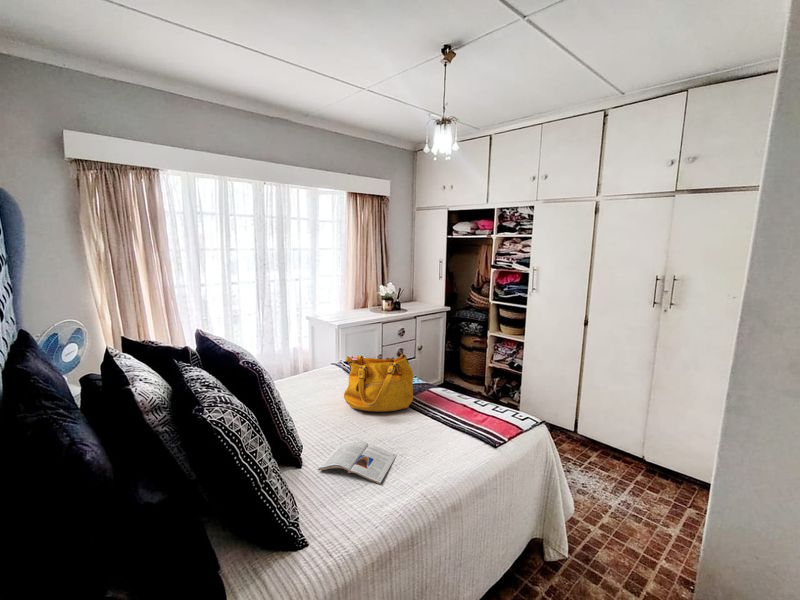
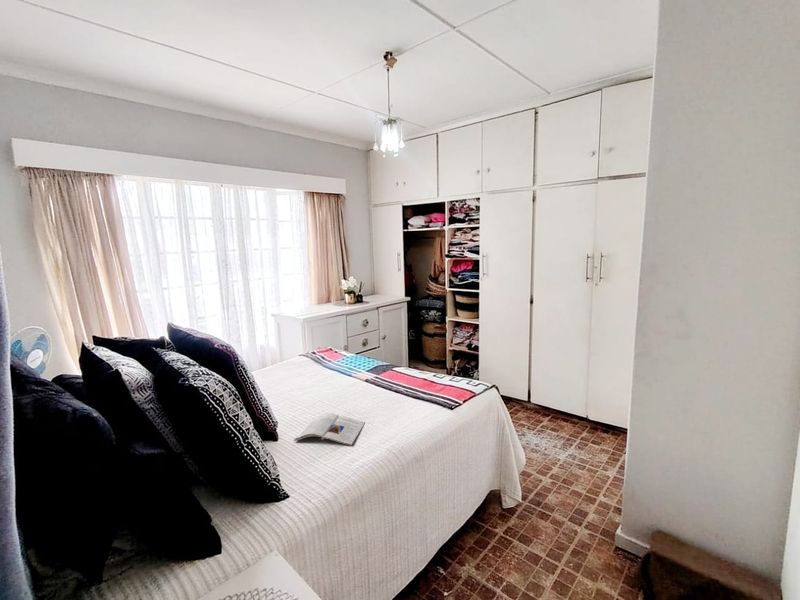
handbag: present [344,352,413,412] -> none [313,334,378,390]

